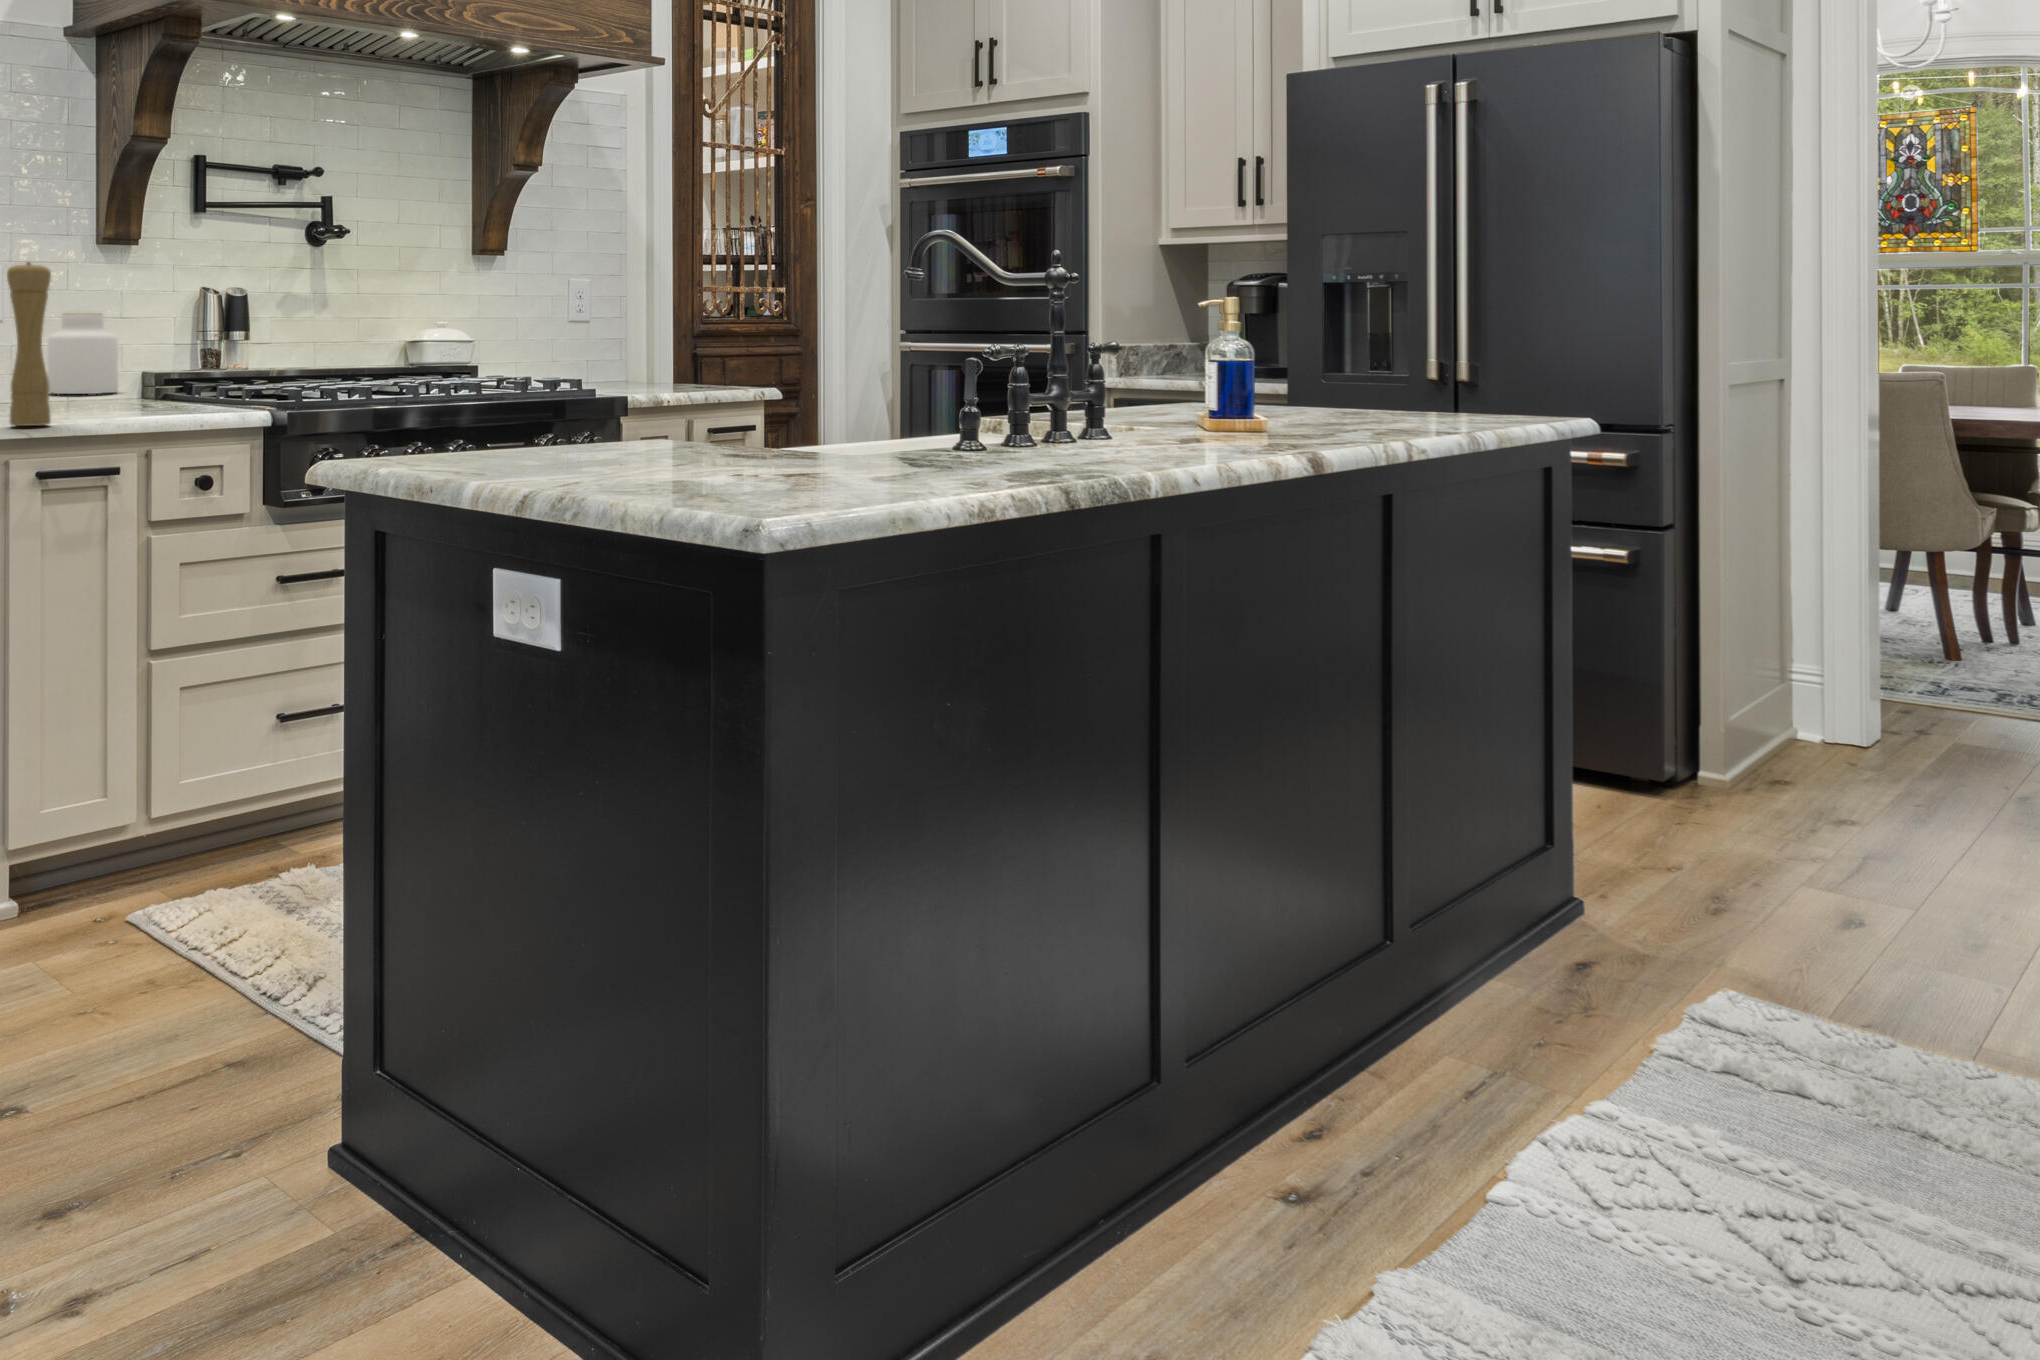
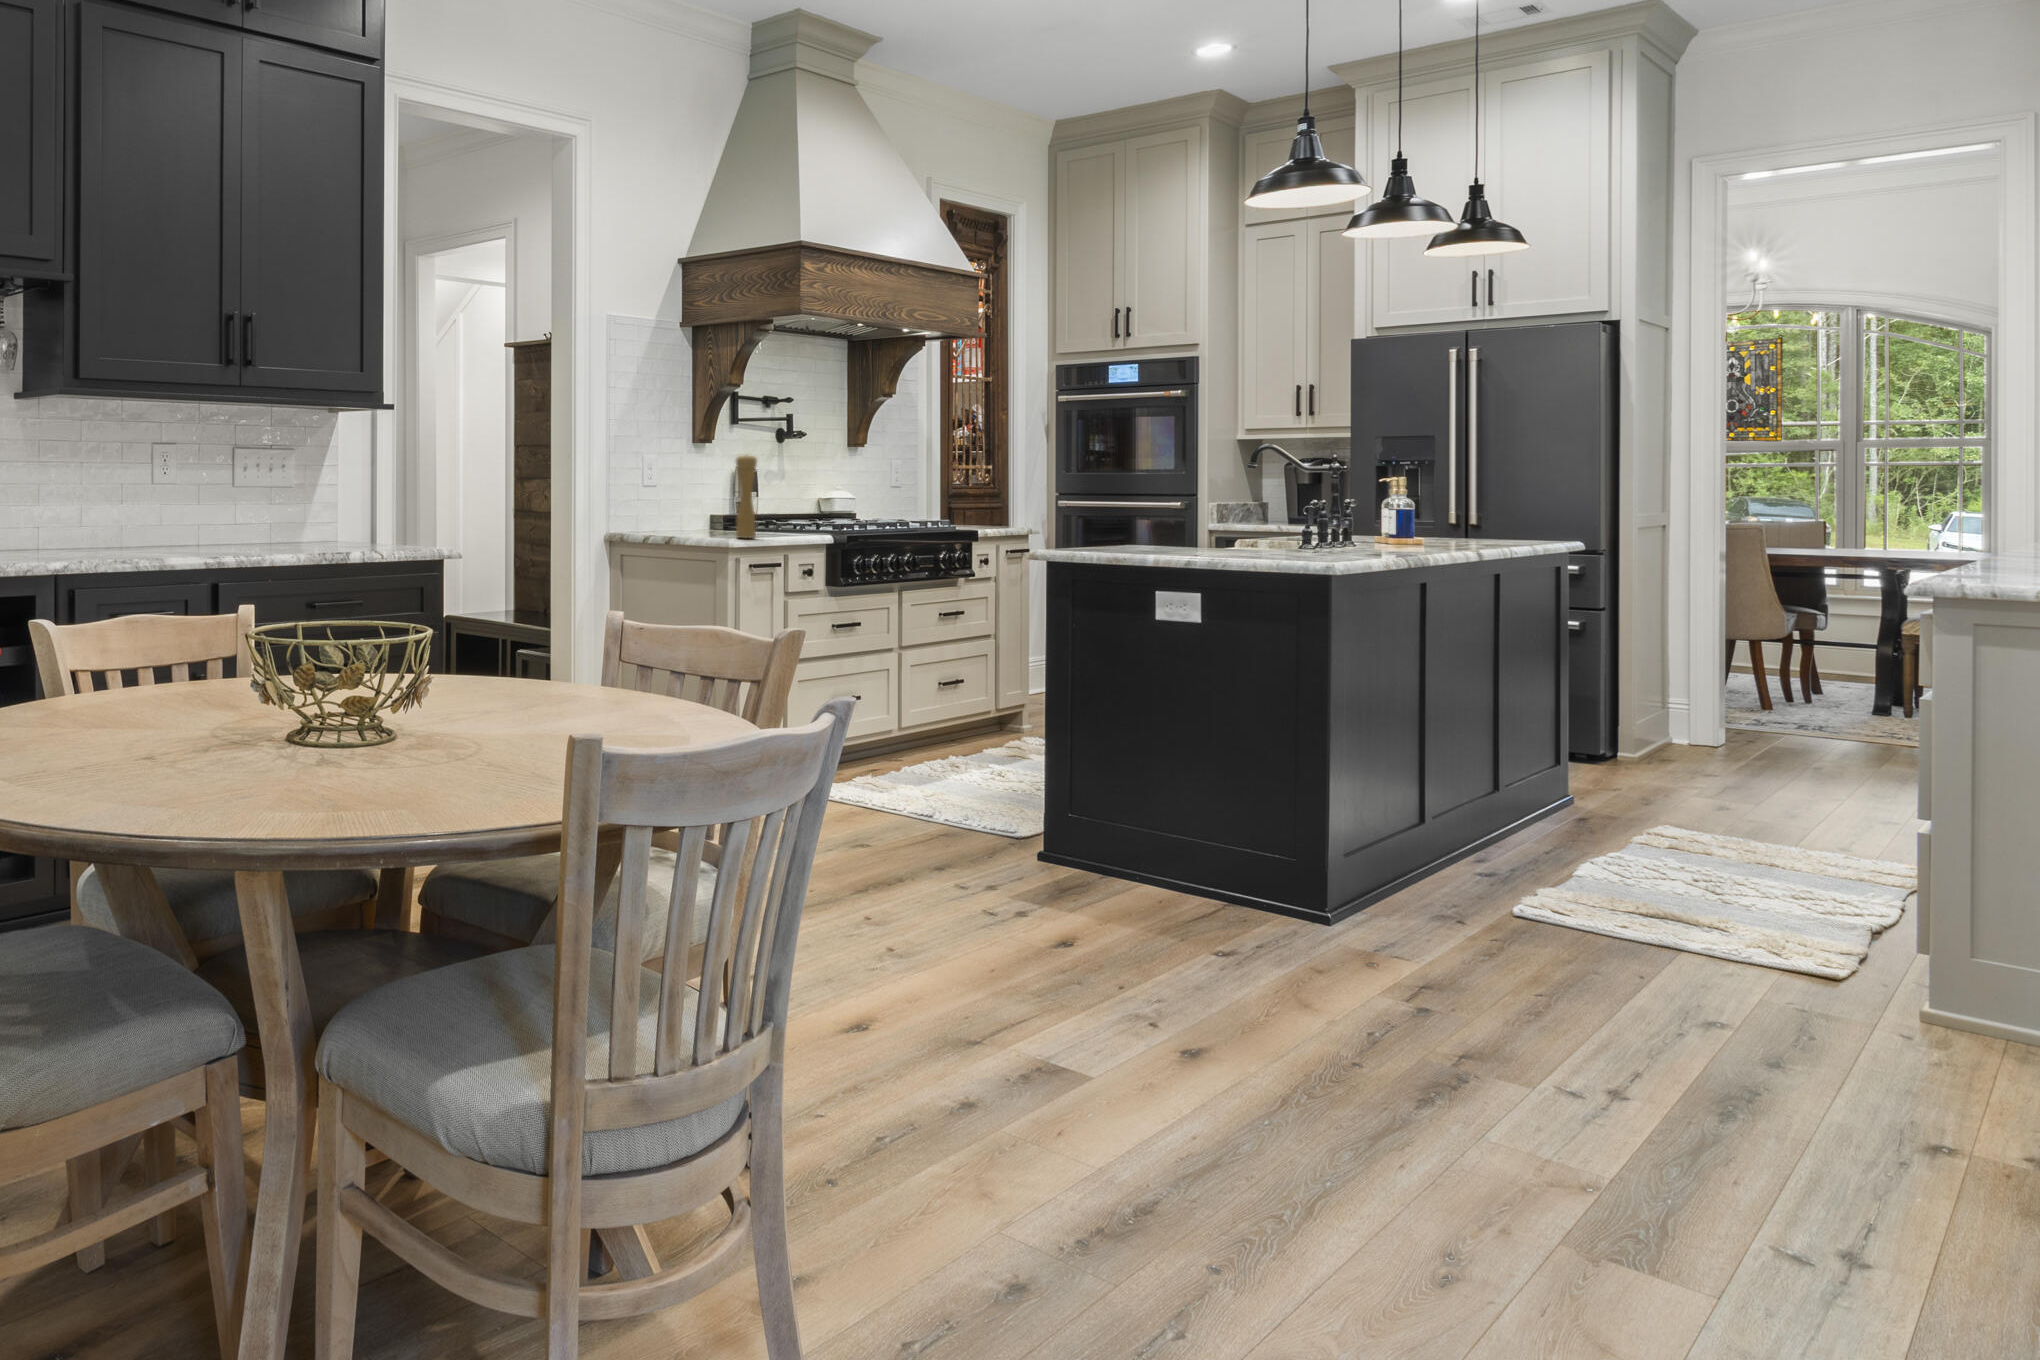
jar: present [47,313,118,394] -> none [668,479,705,524]

